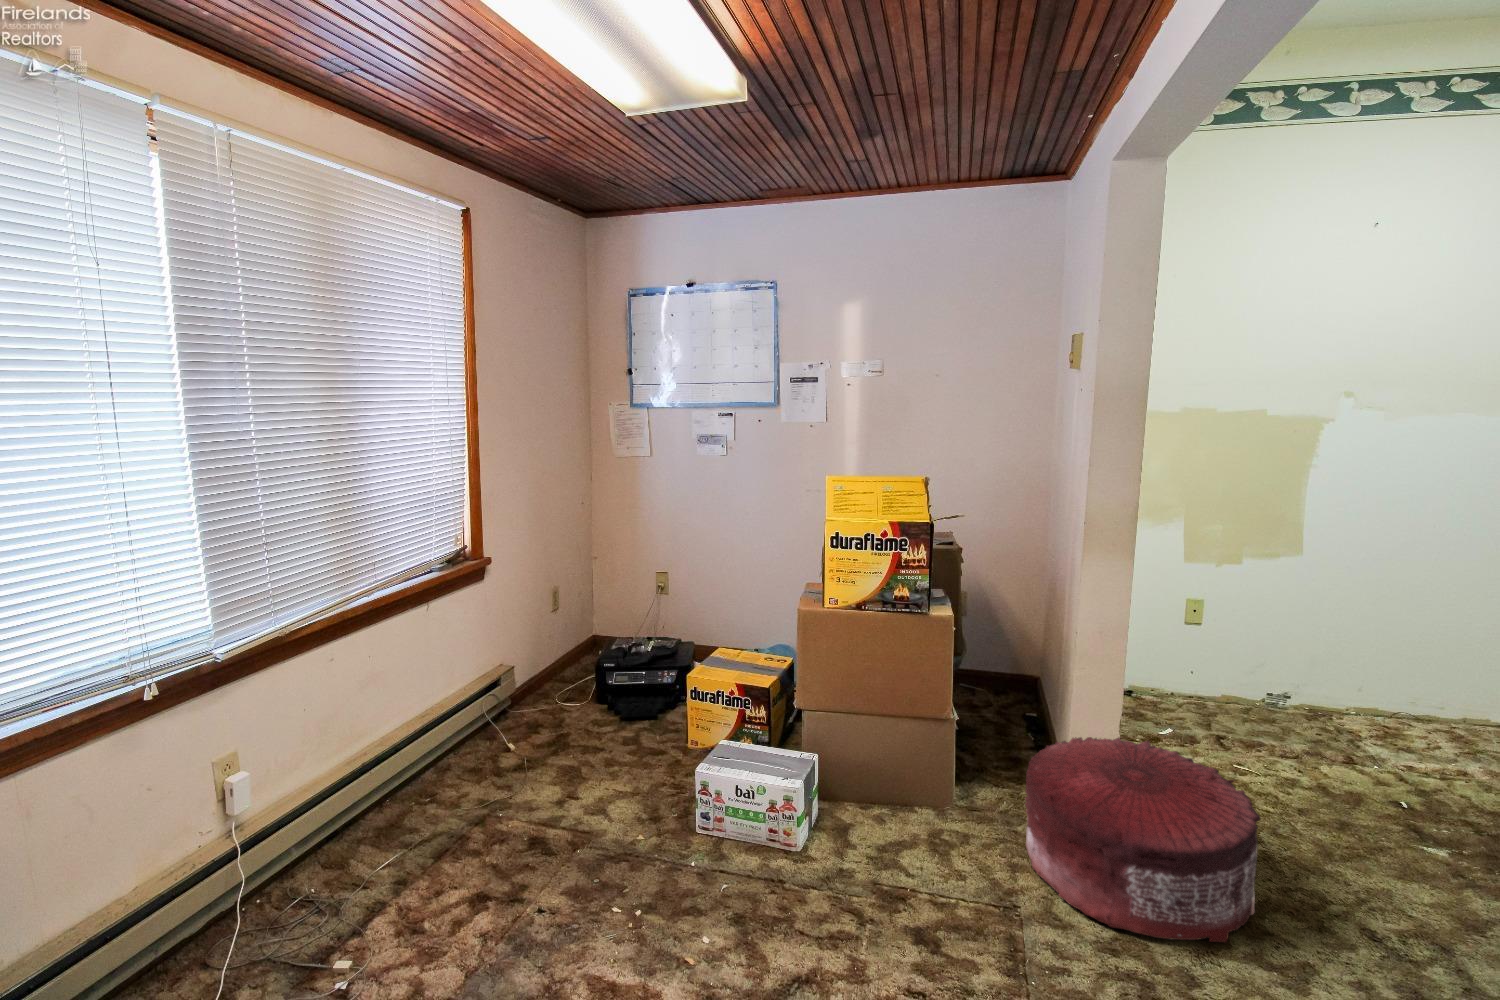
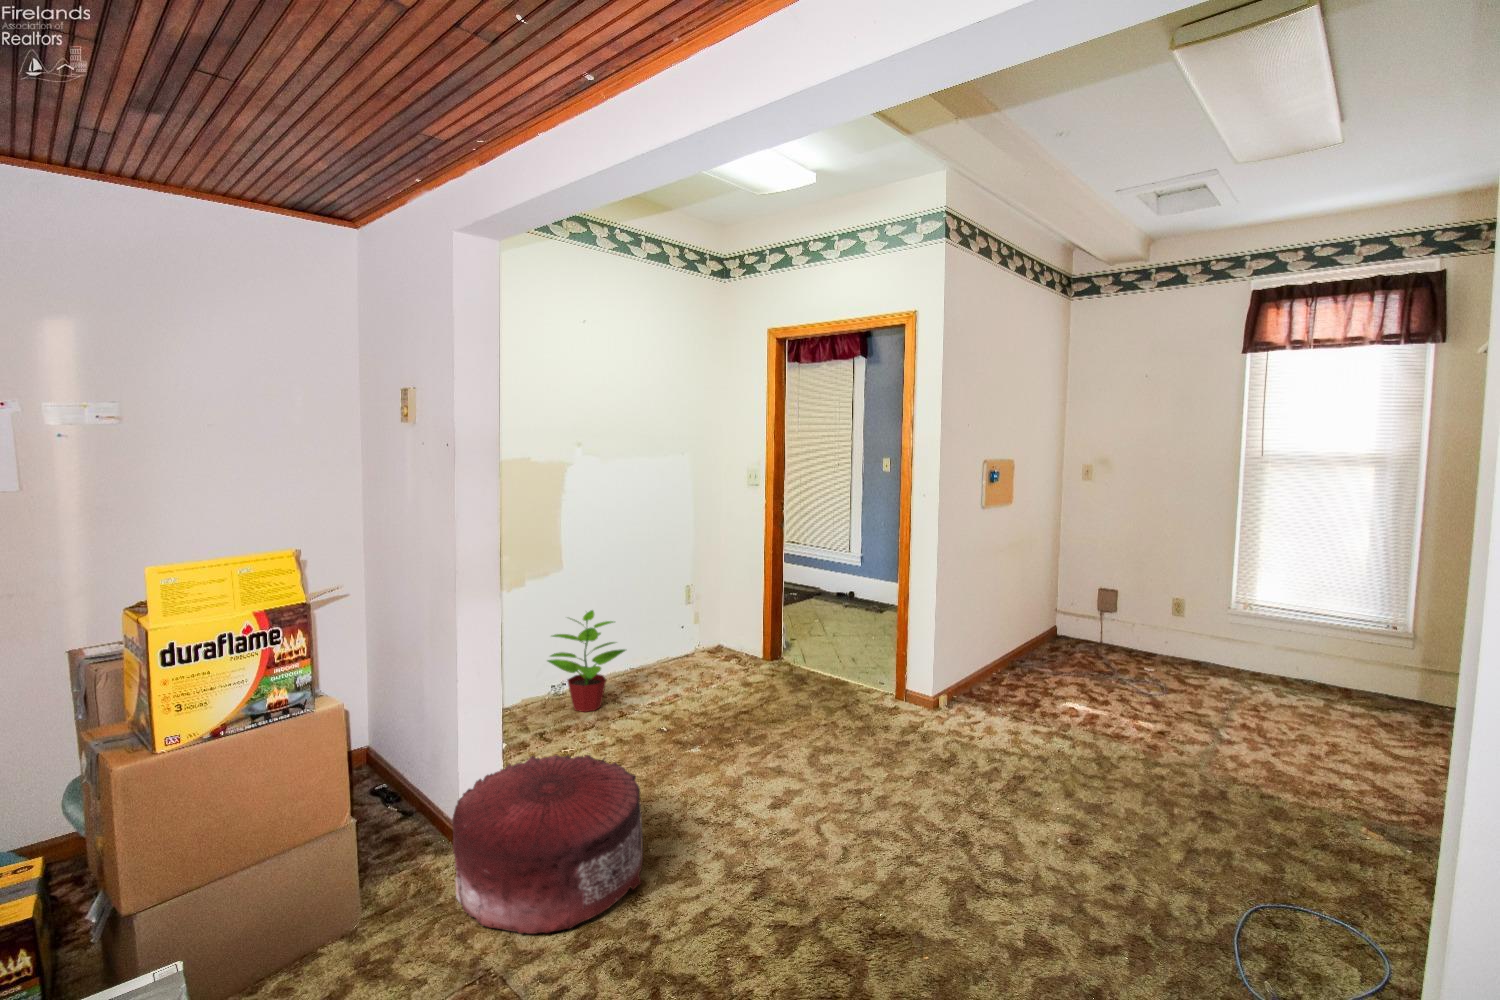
potted plant: none [1253,612,1385,742] -> present [548,610,625,712]

